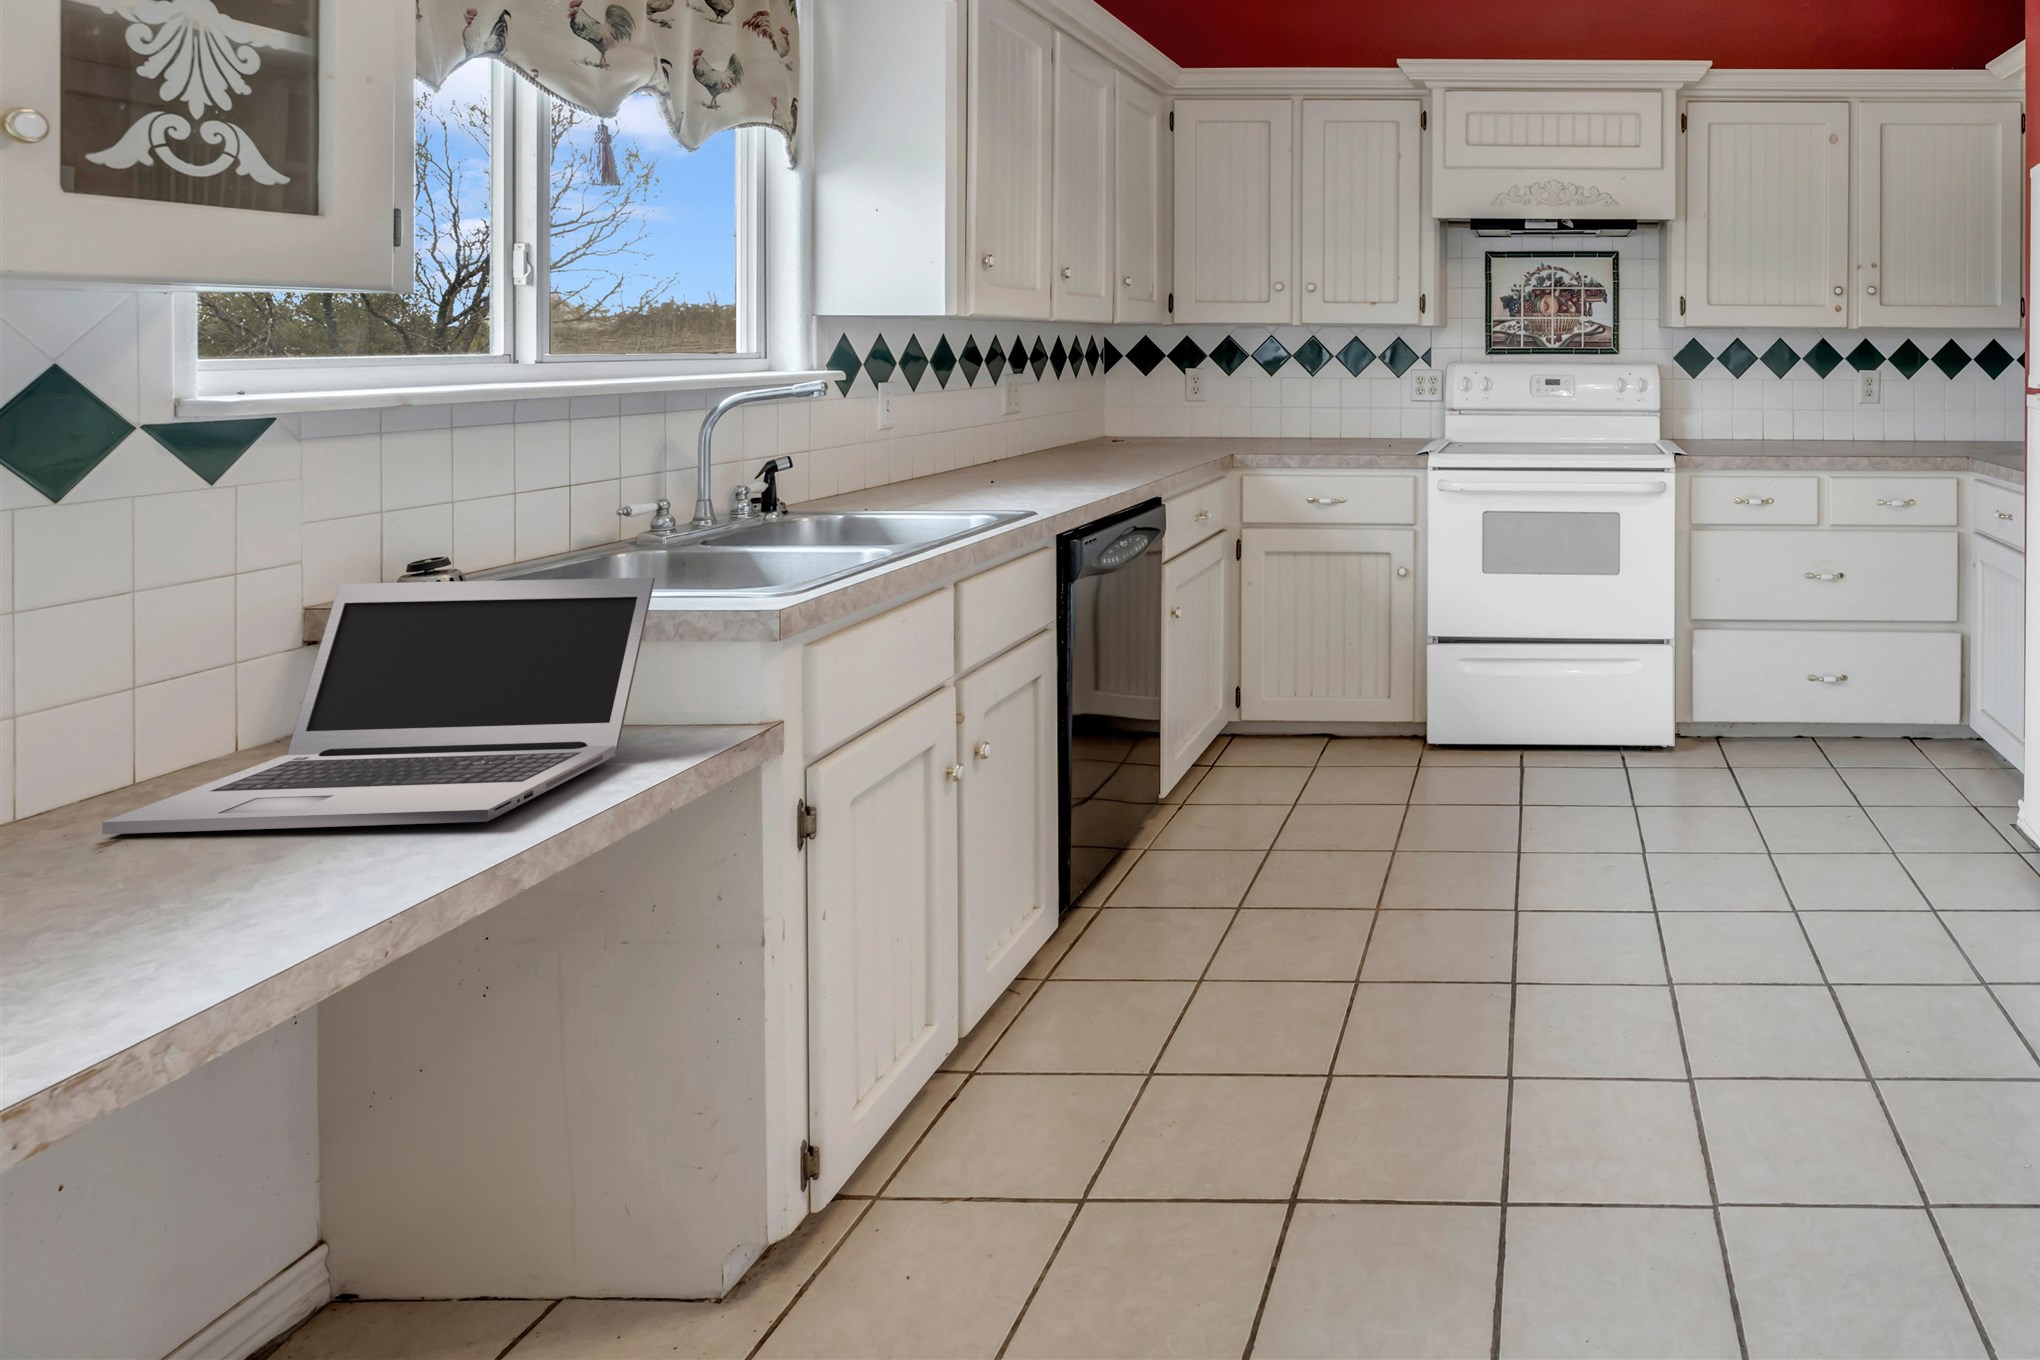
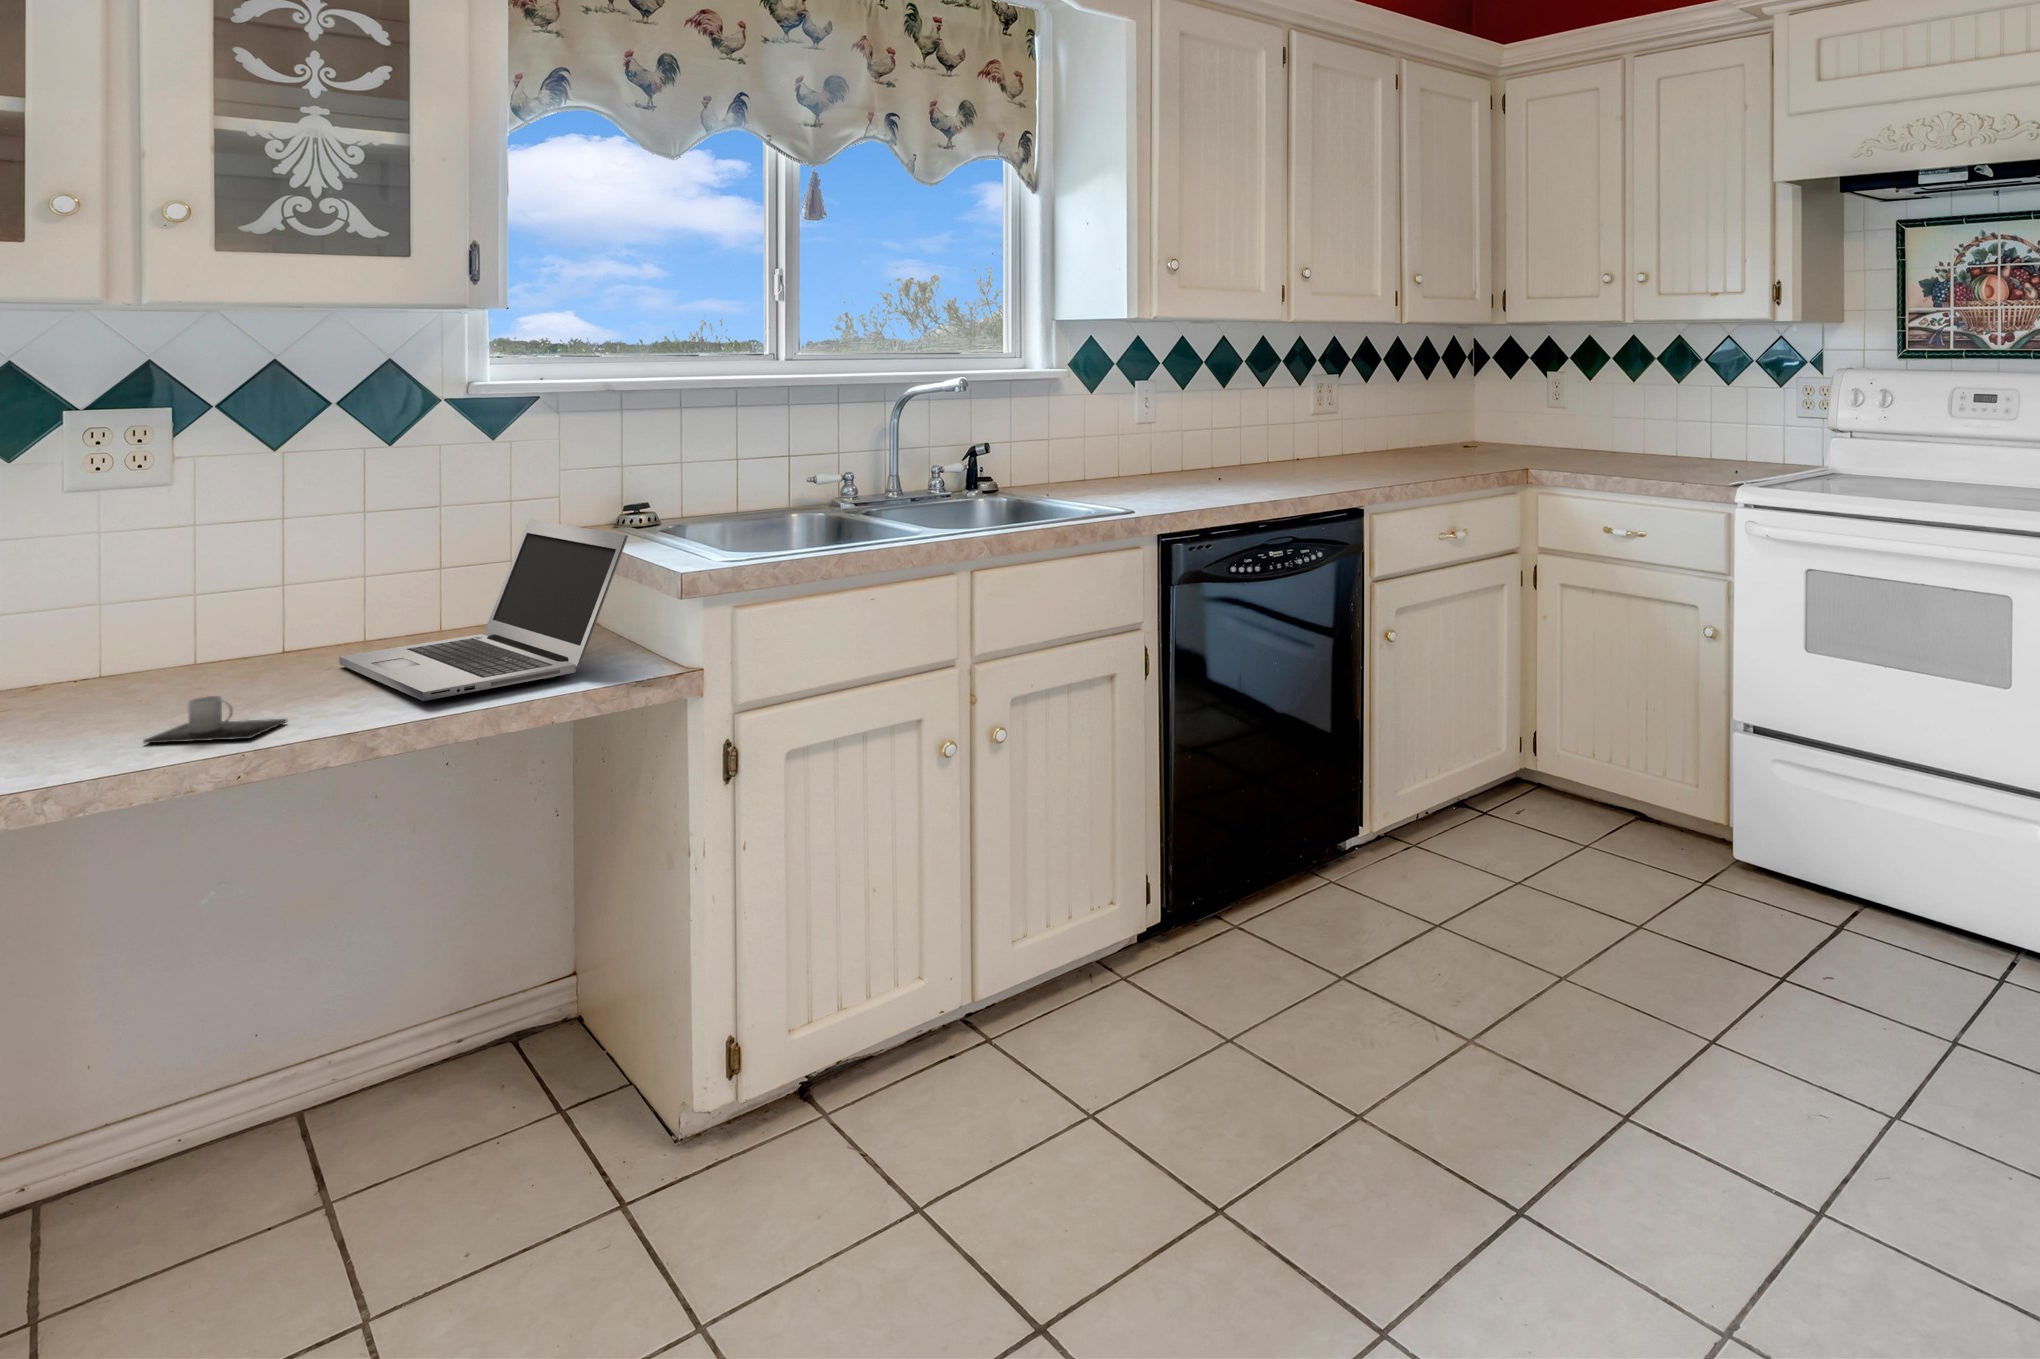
mug: none [89,876,311,973] -> present [144,696,287,743]

